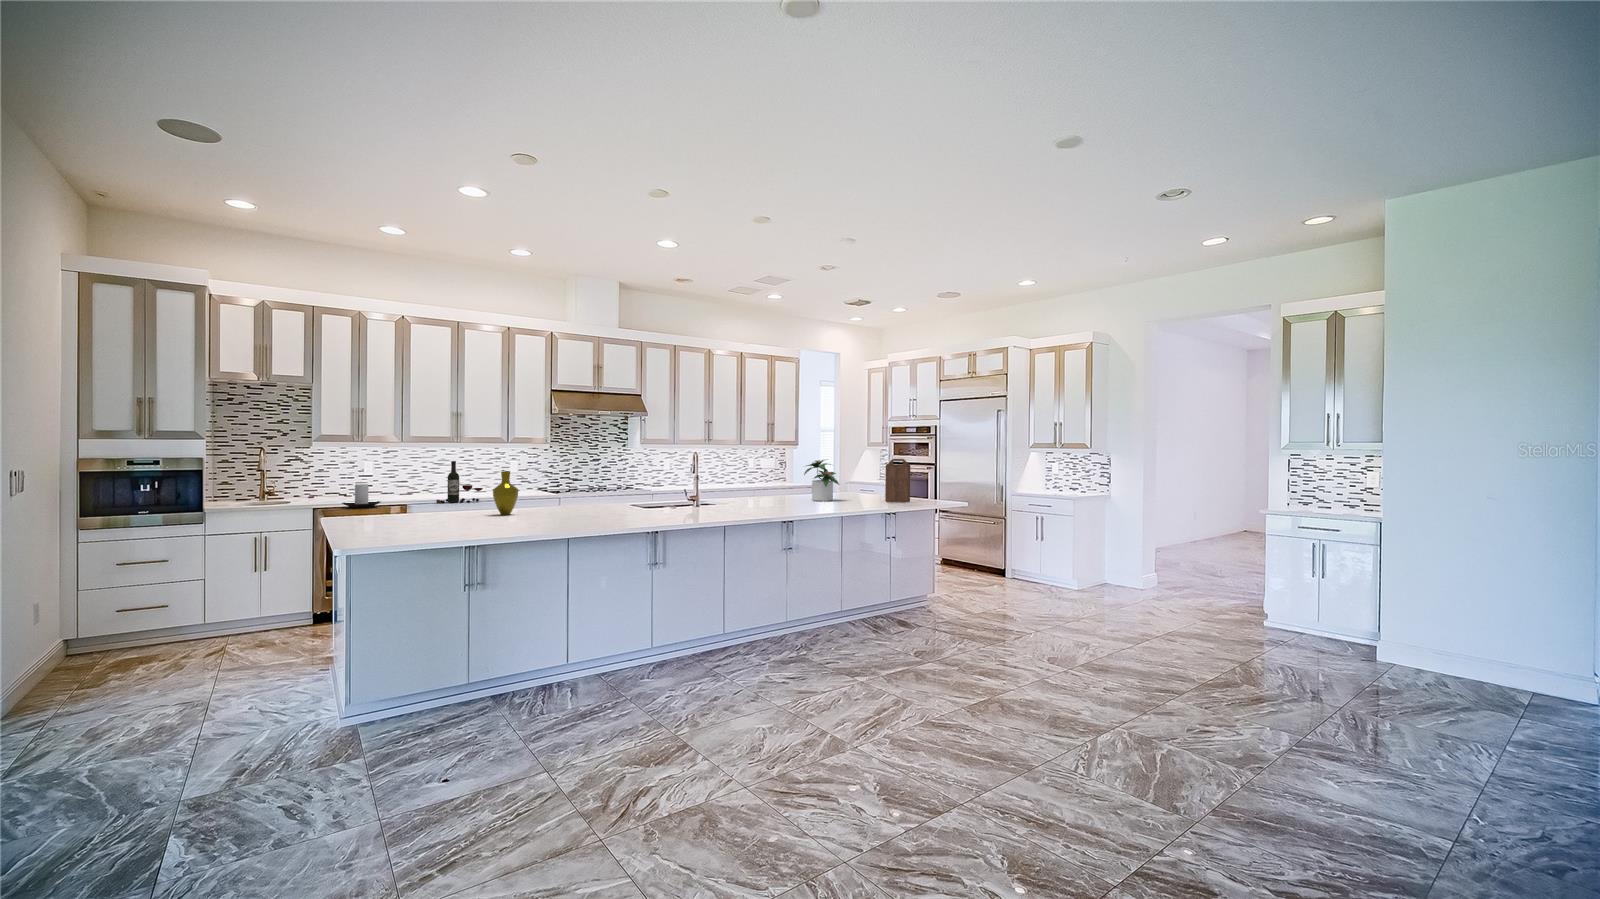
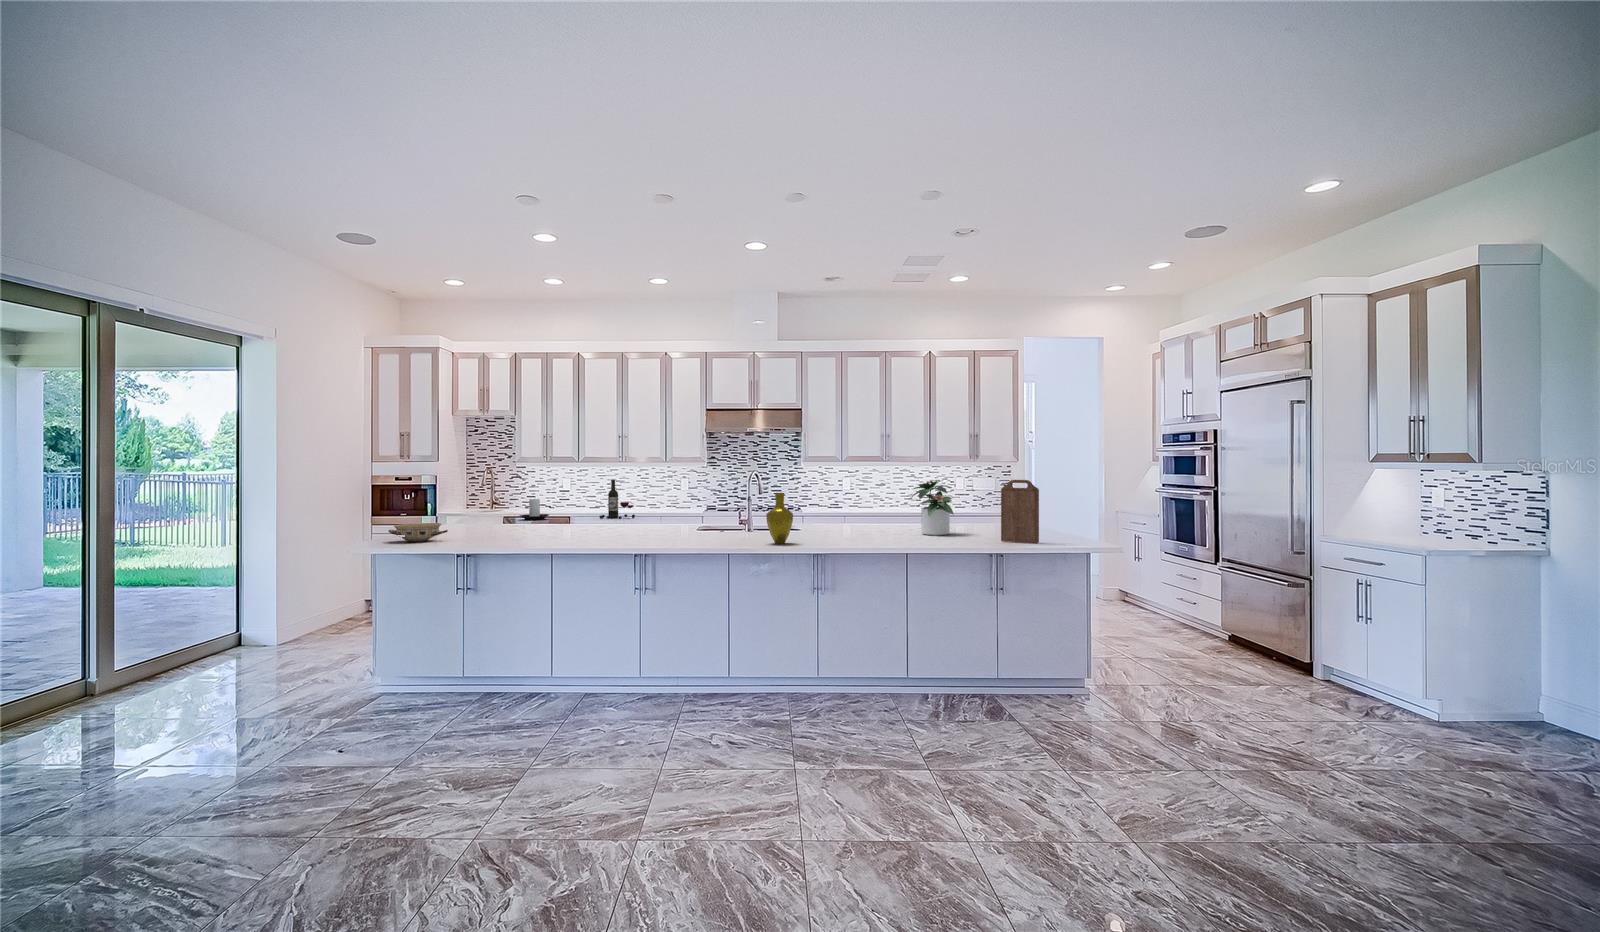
vase: present [493,471,518,515] -> present [766,493,793,544]
ceramic bowl: none [359,508,430,530] -> present [389,523,448,542]

